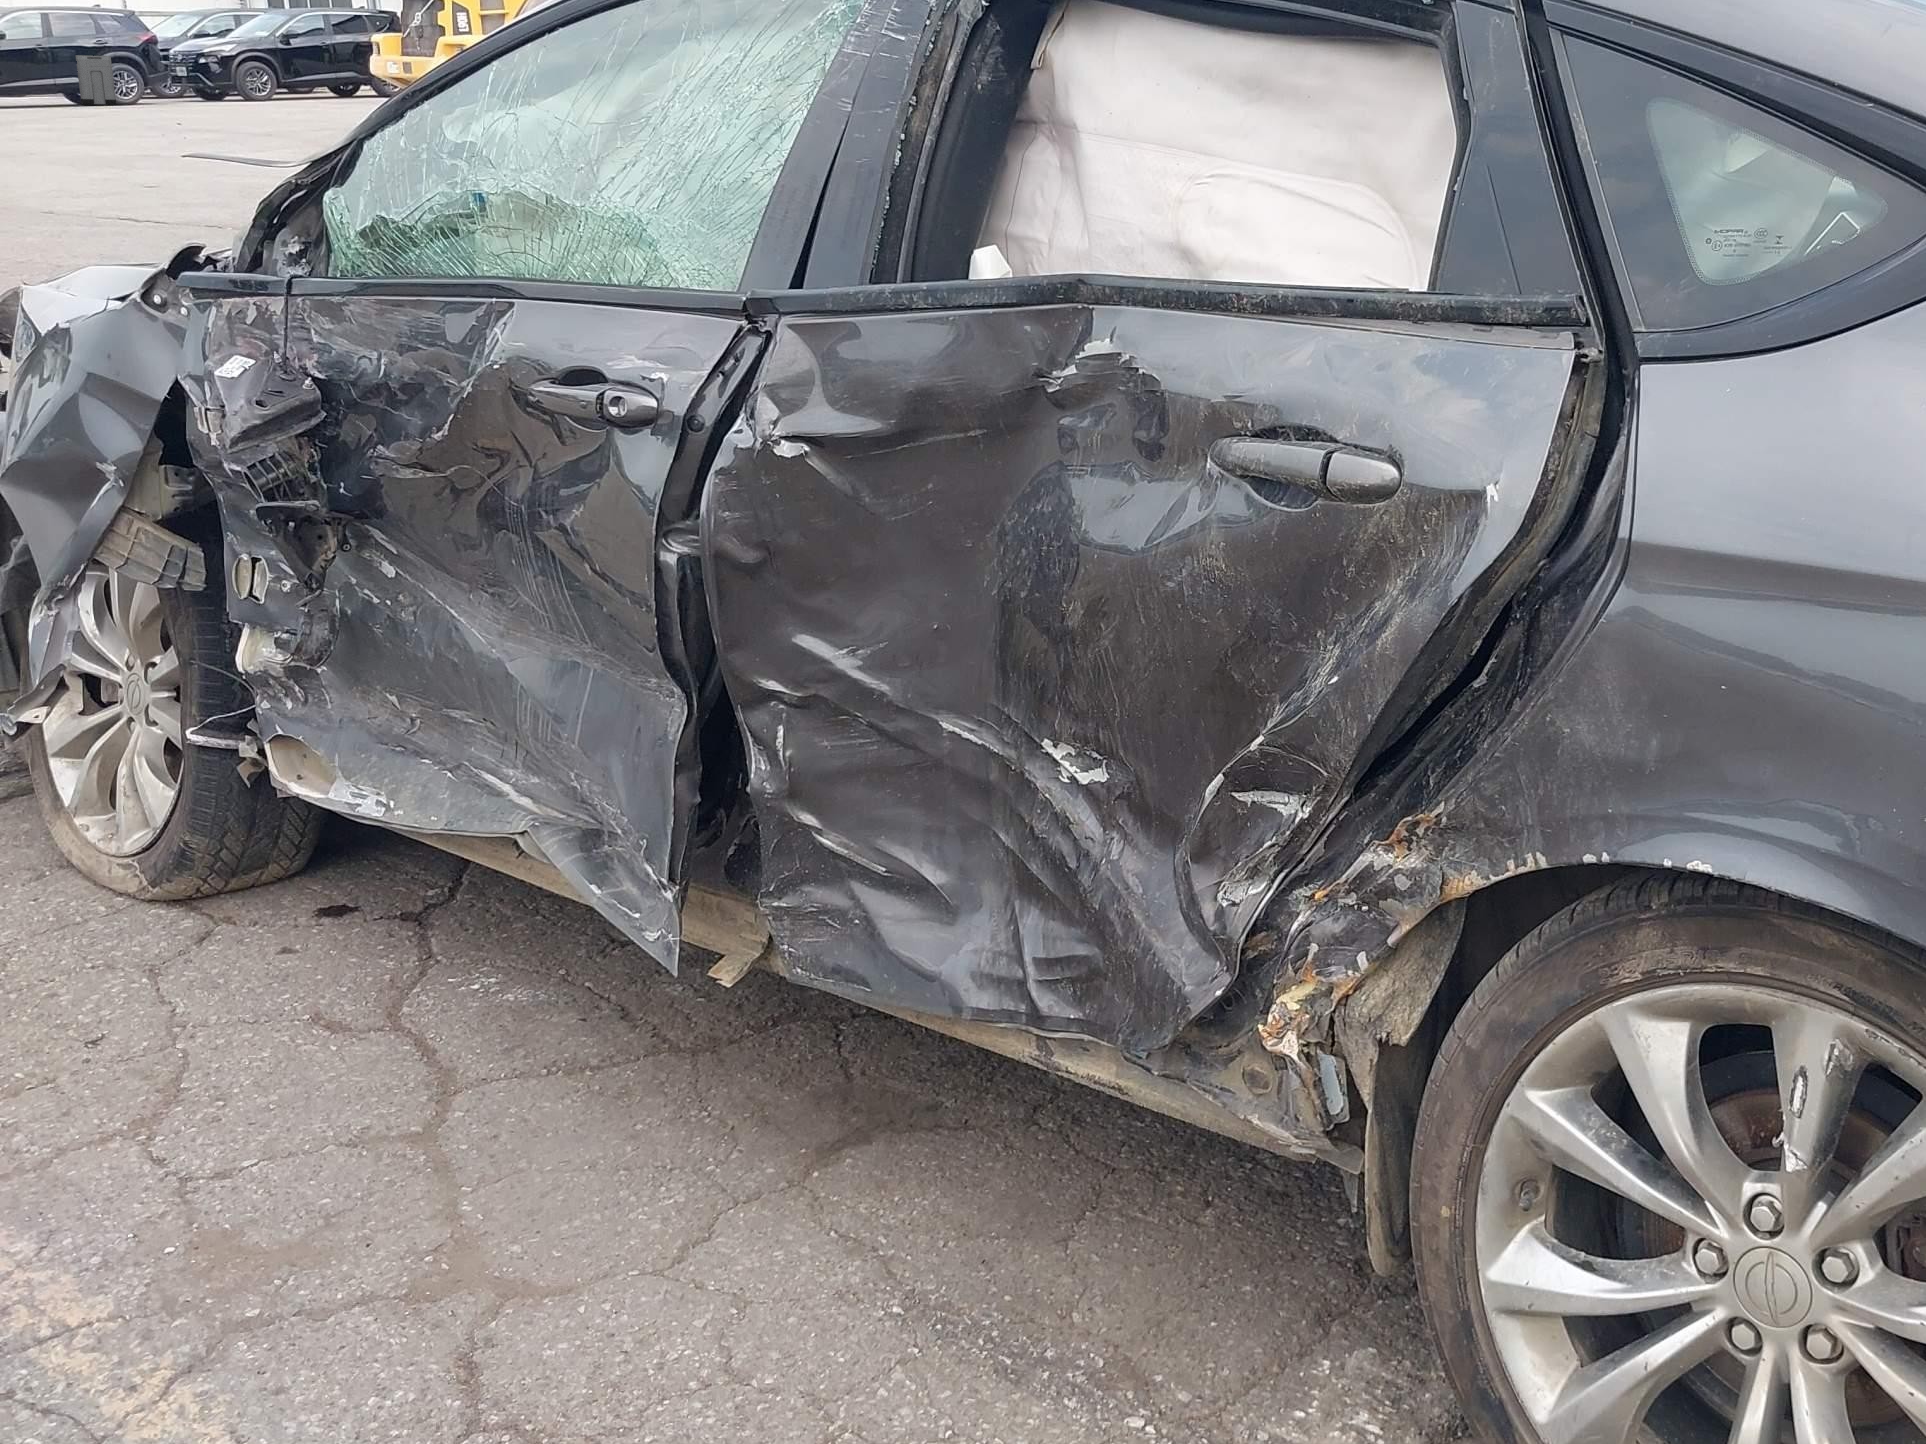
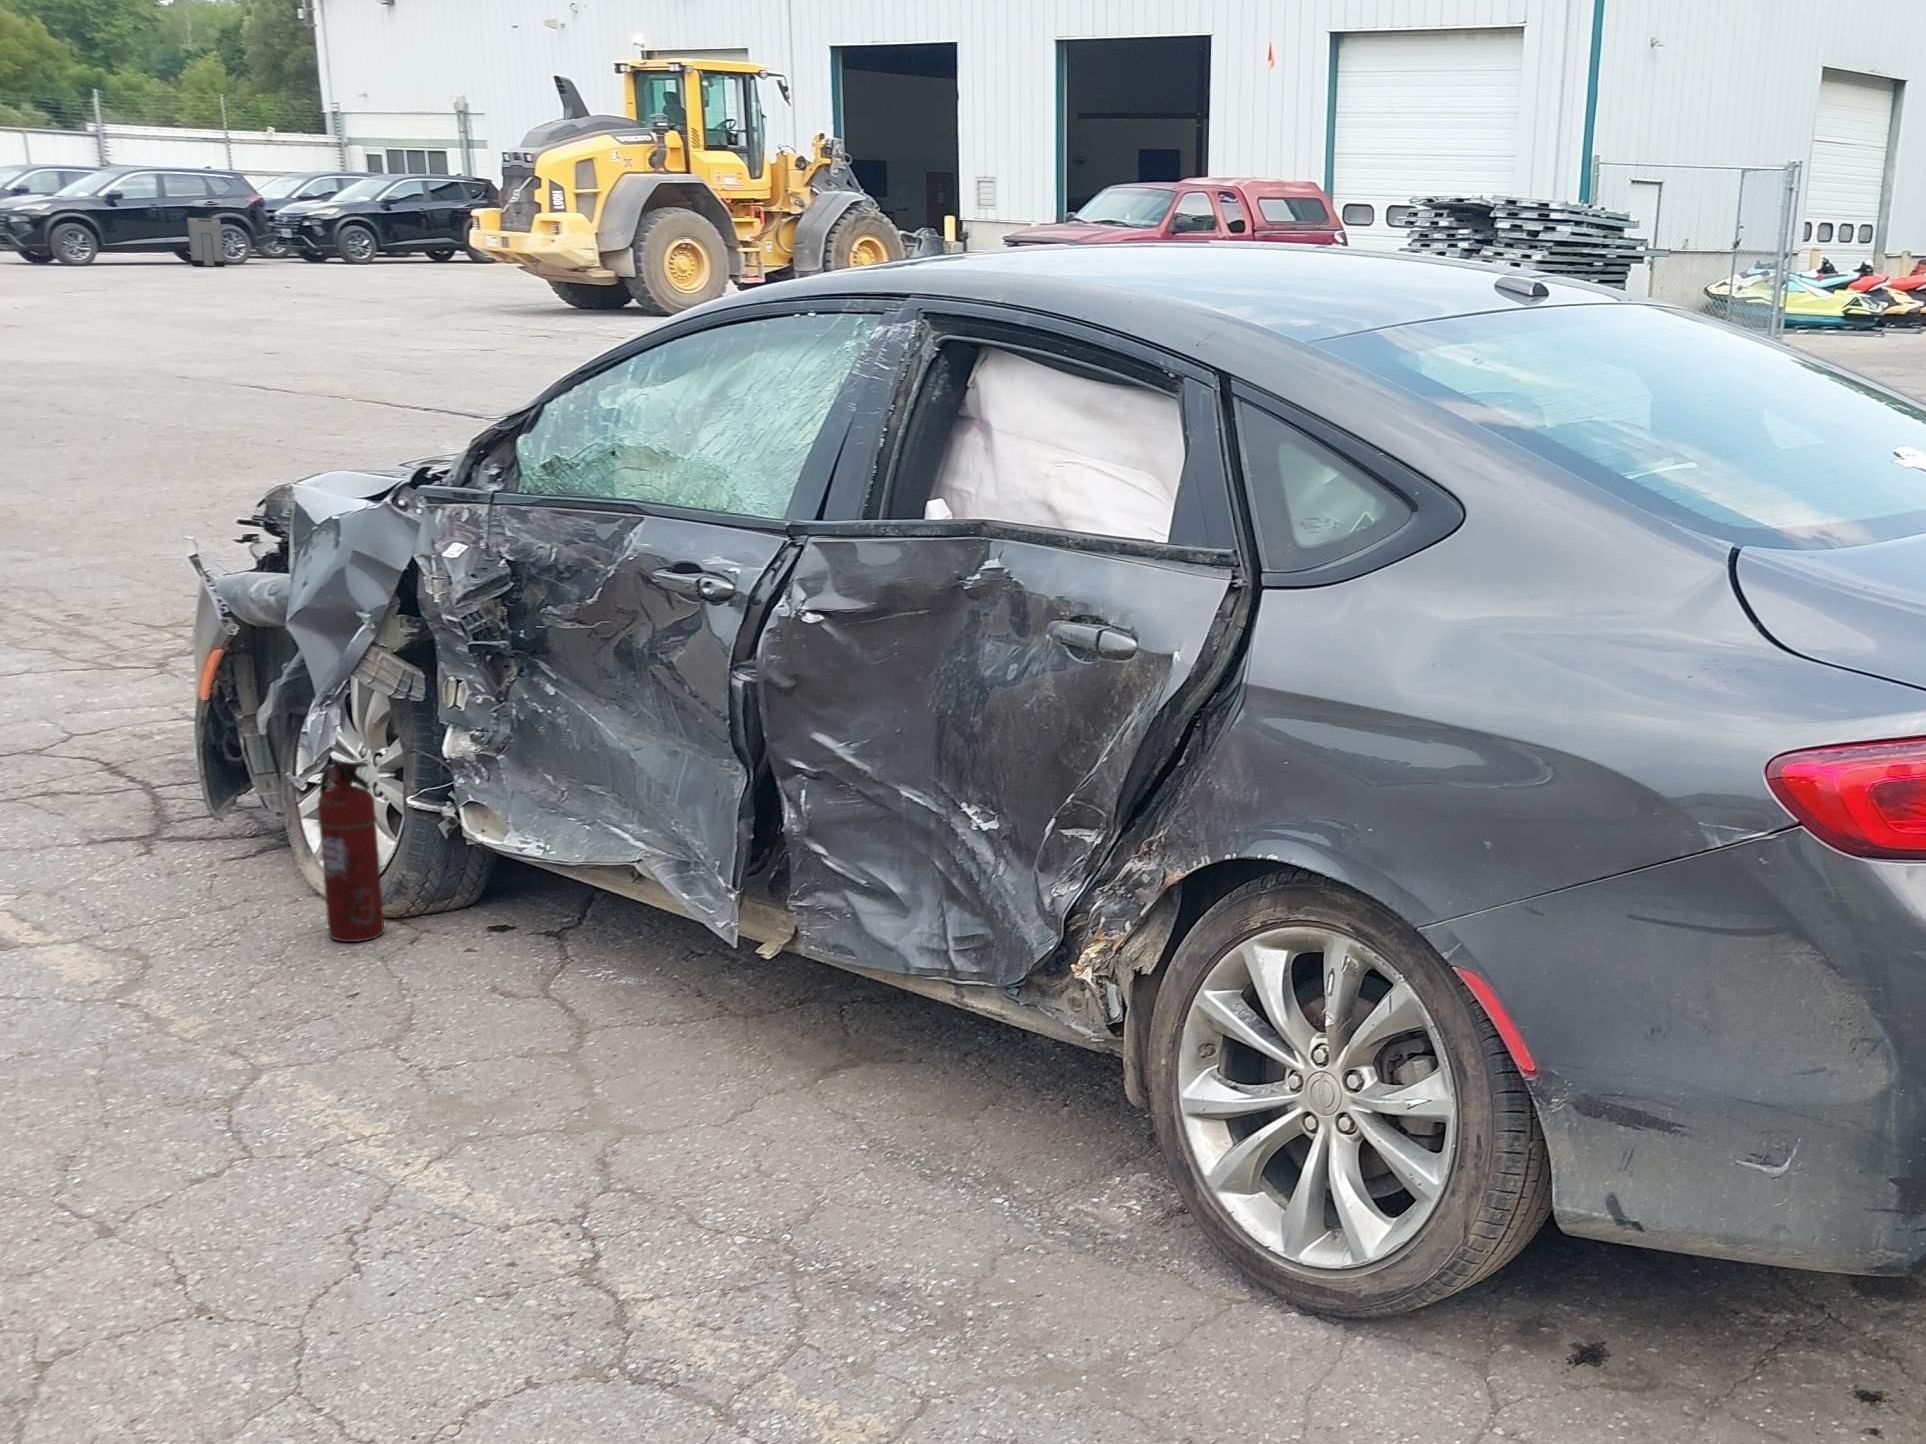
fire extinguisher: none [52,679,163,939] -> present [318,762,384,942]

